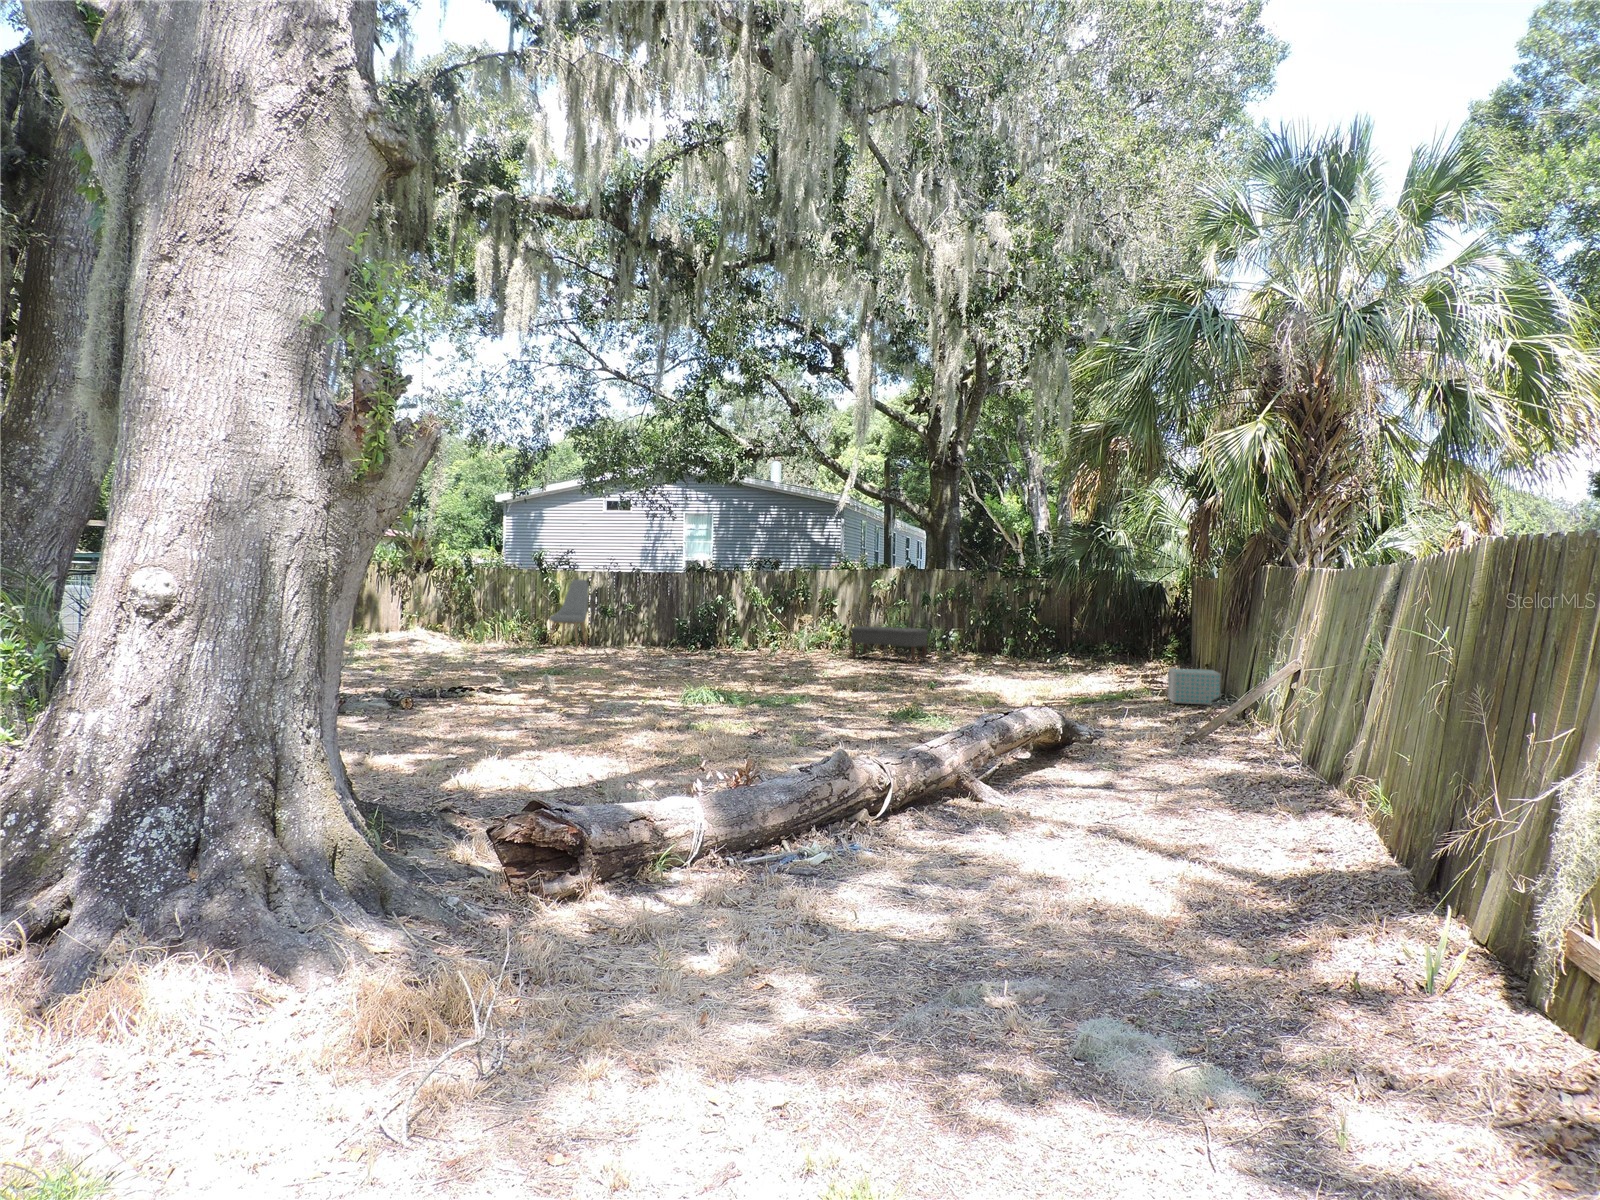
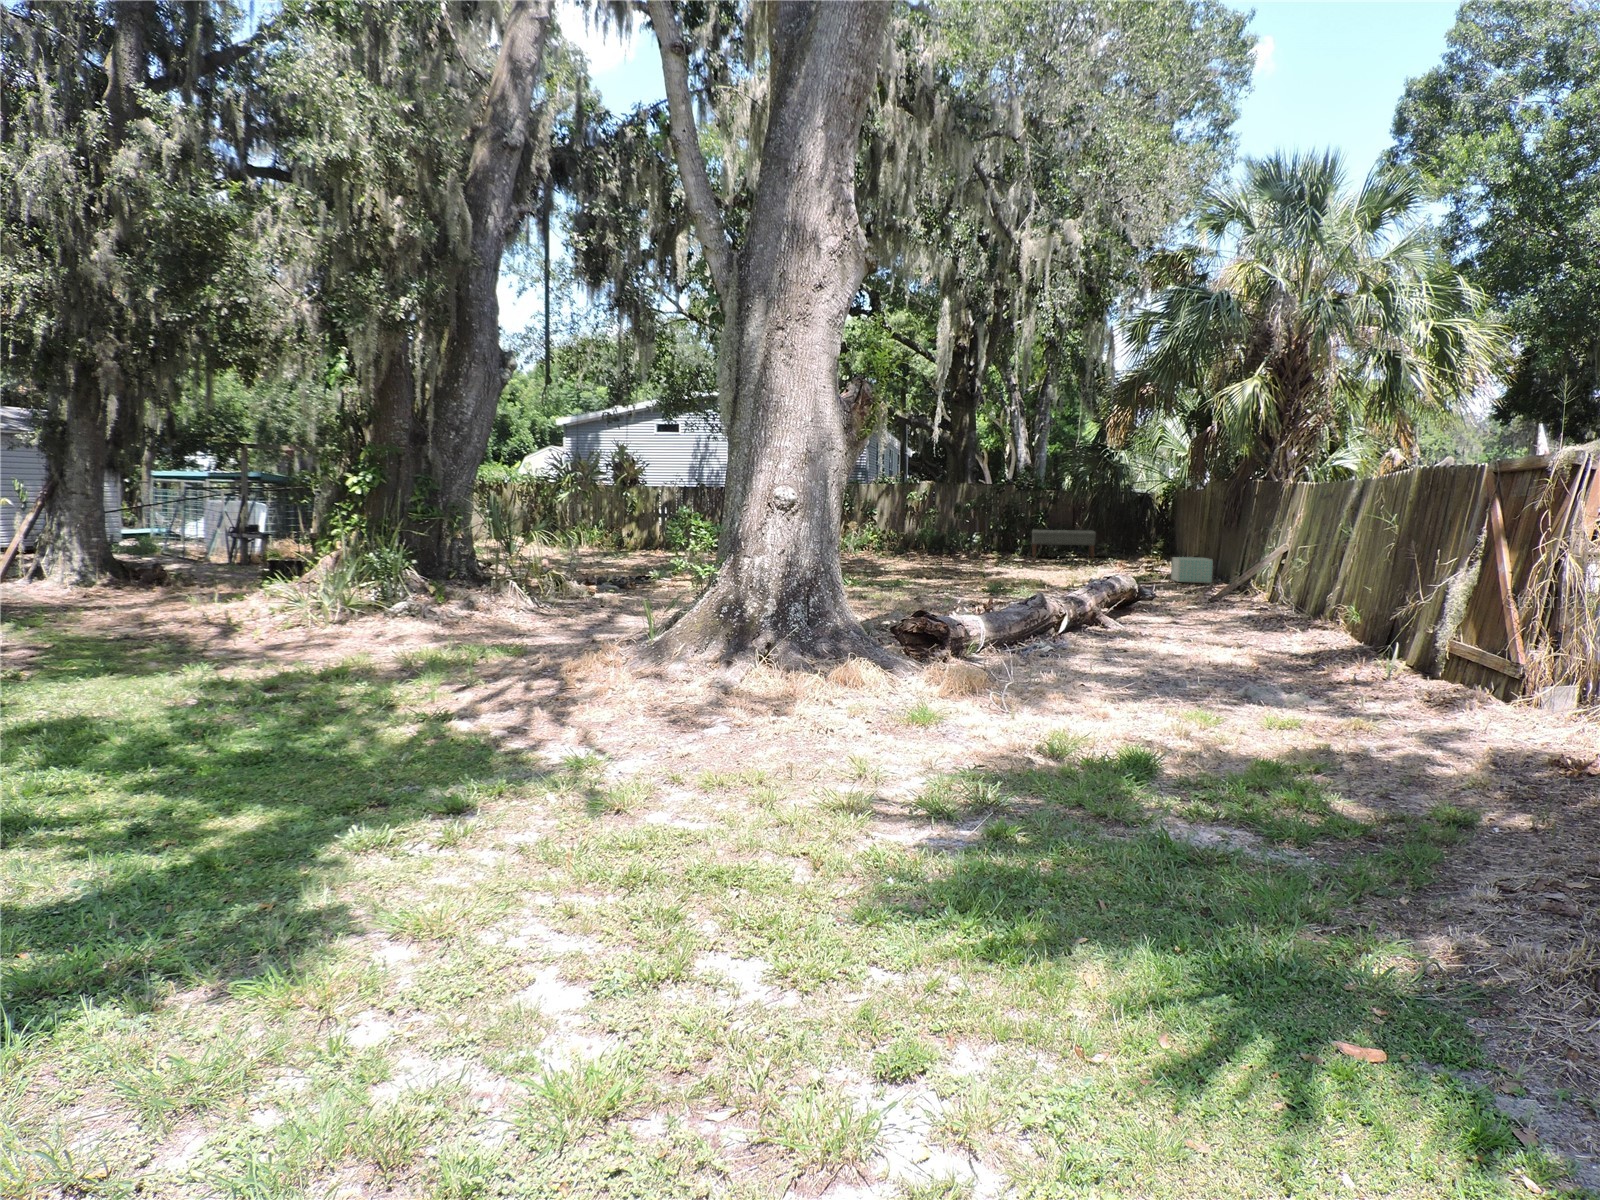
chair: present [548,579,588,646] -> none [631,493,662,552]
bench: present [851,626,928,663] -> present [1032,530,1096,558]

